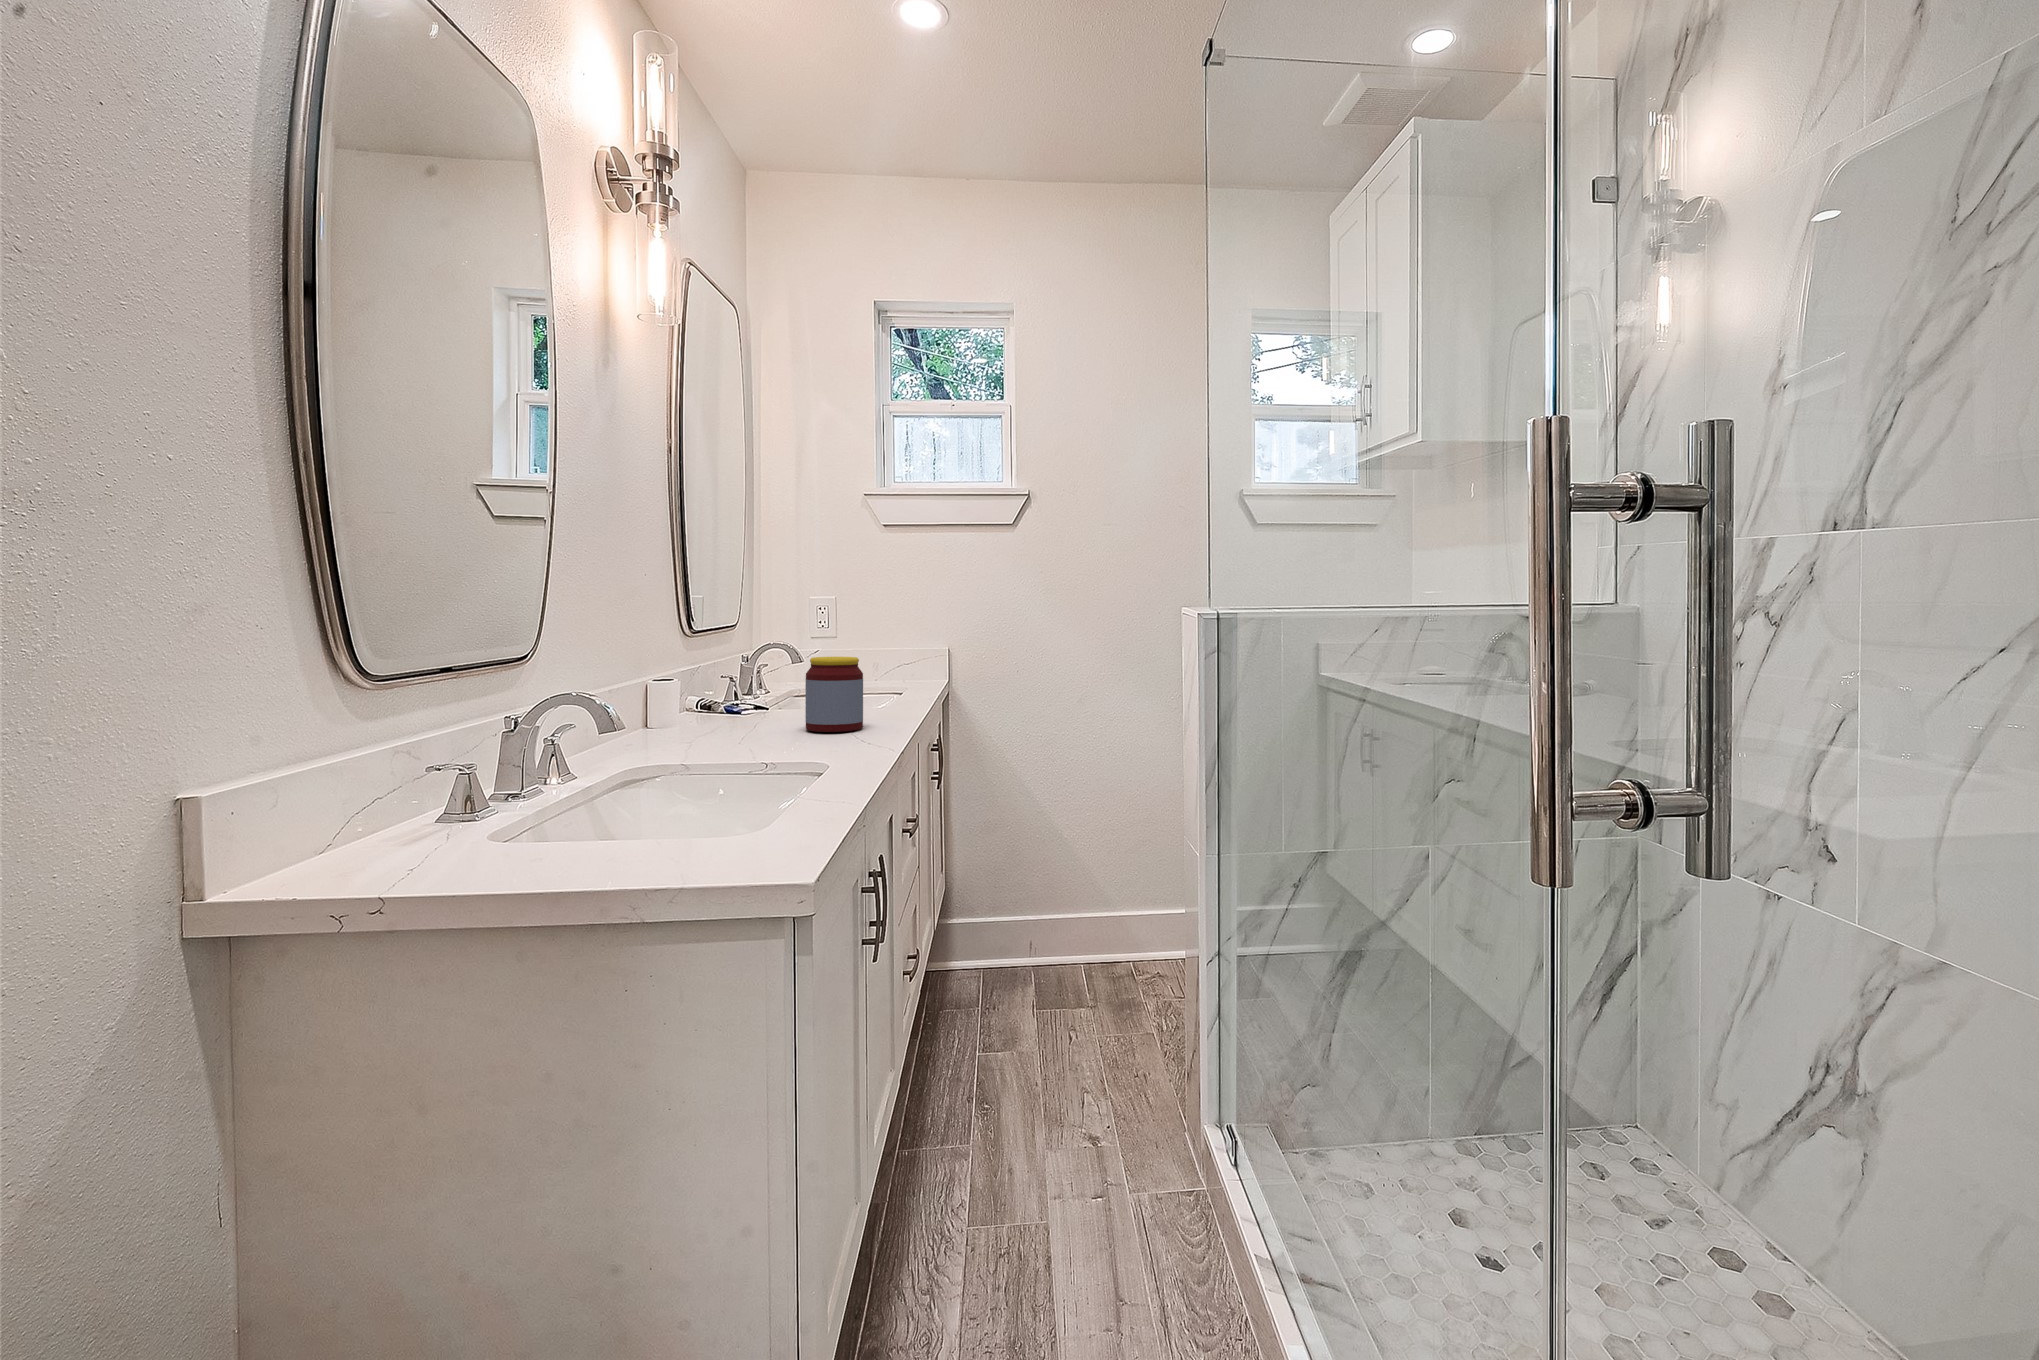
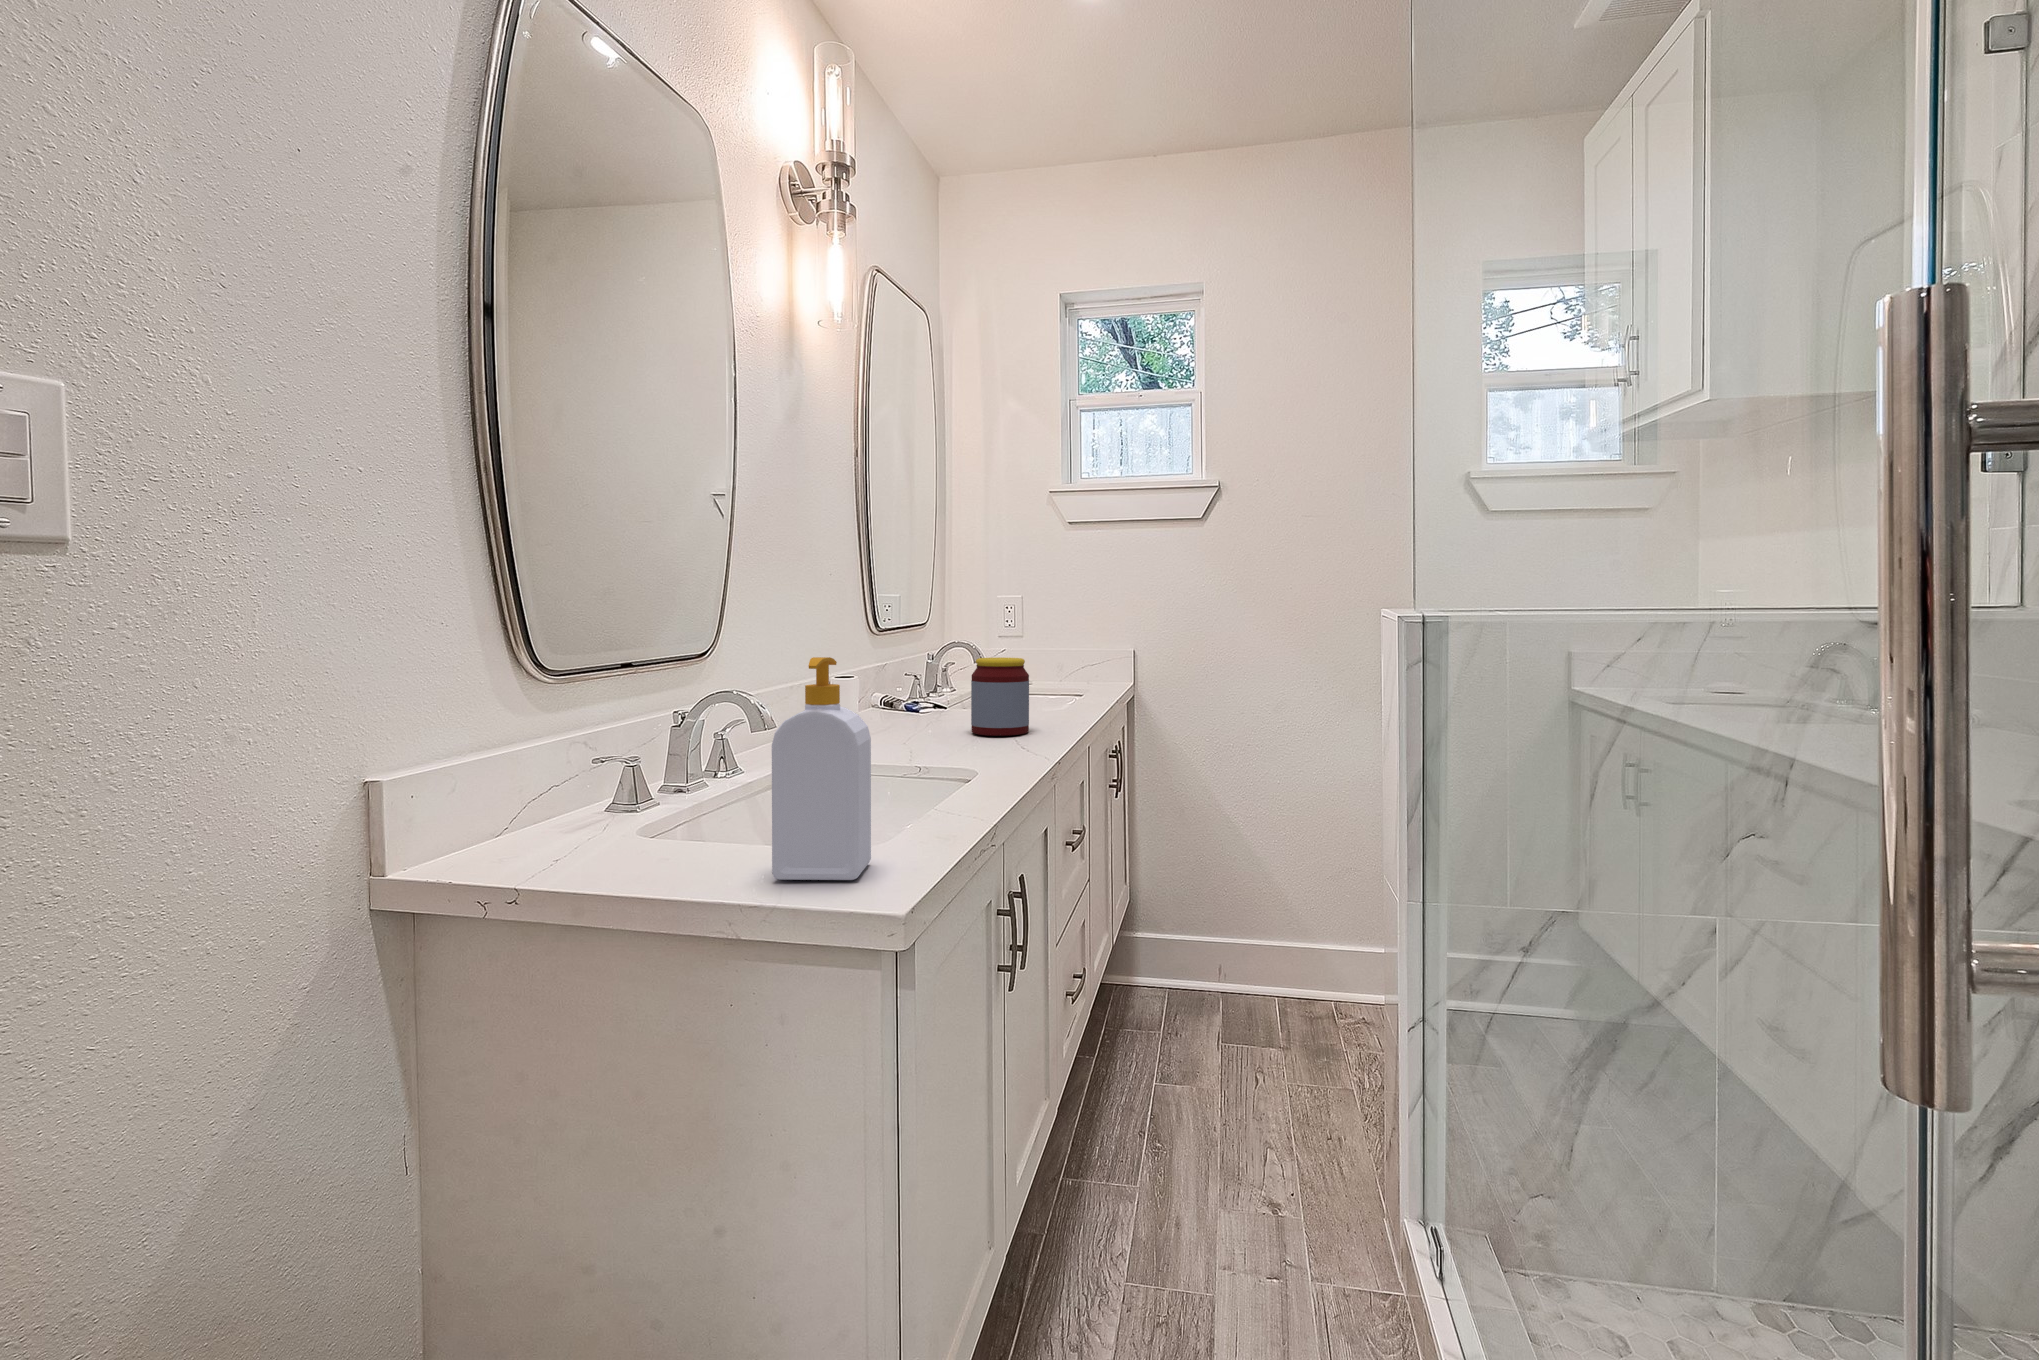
soap bottle: none [662,657,756,870] -> present [772,657,871,880]

